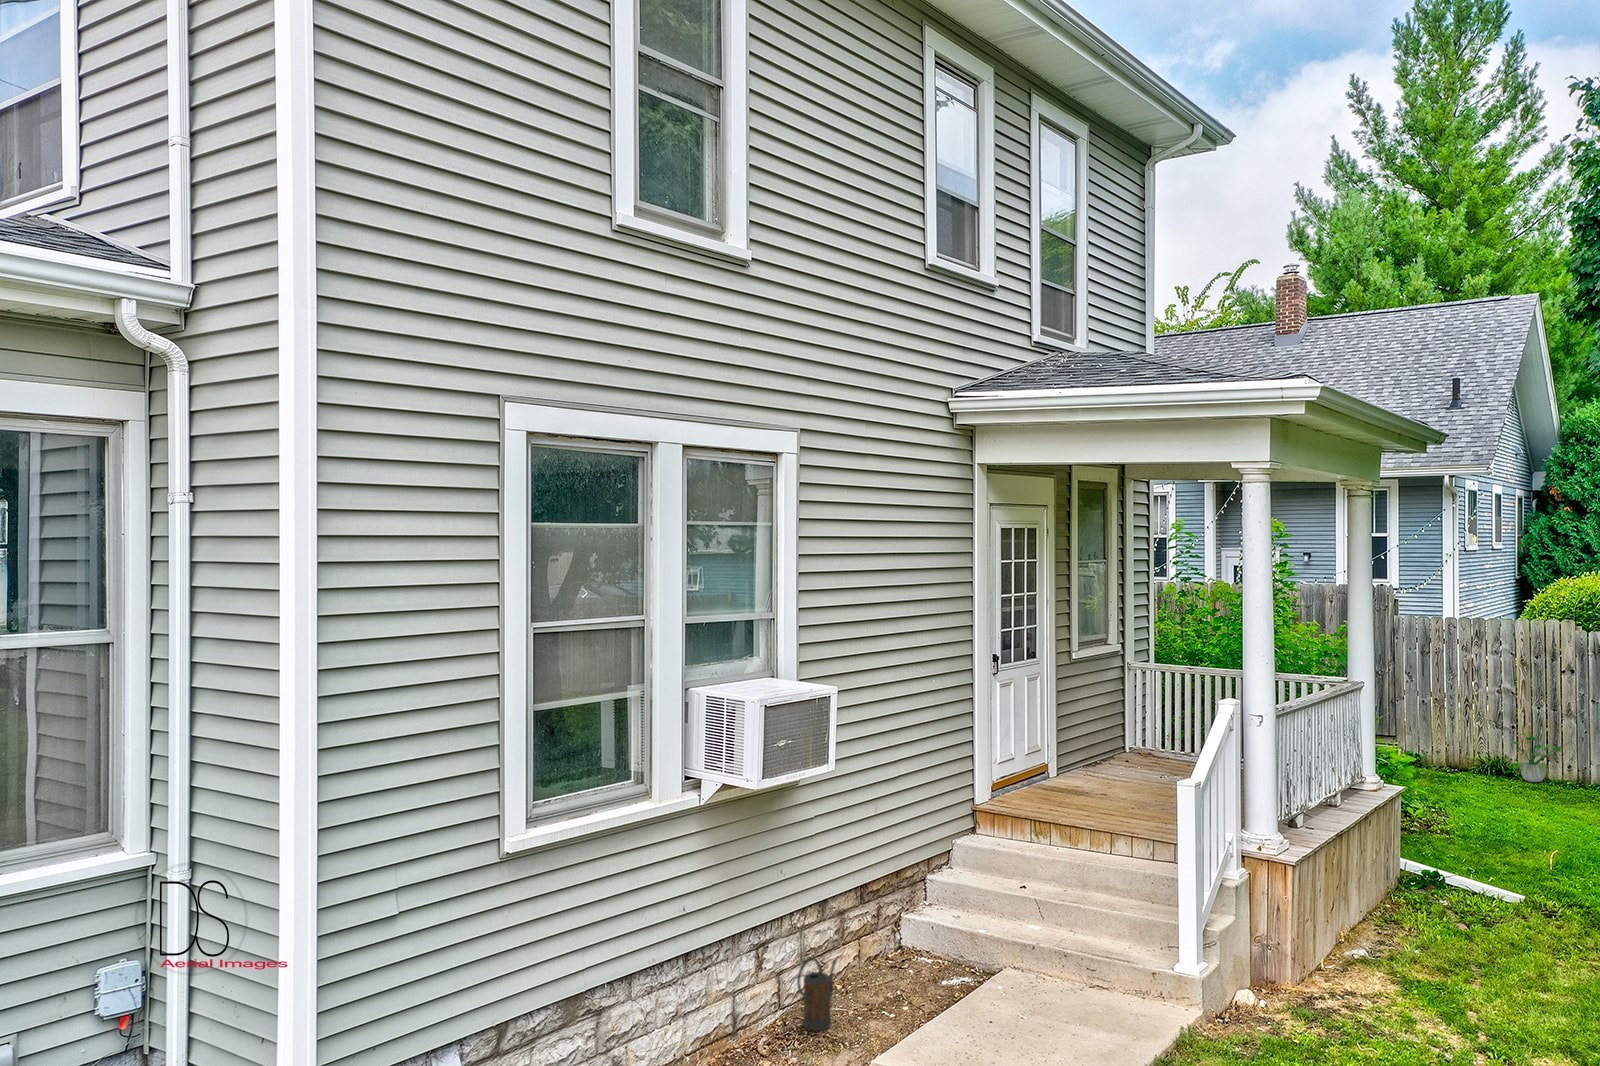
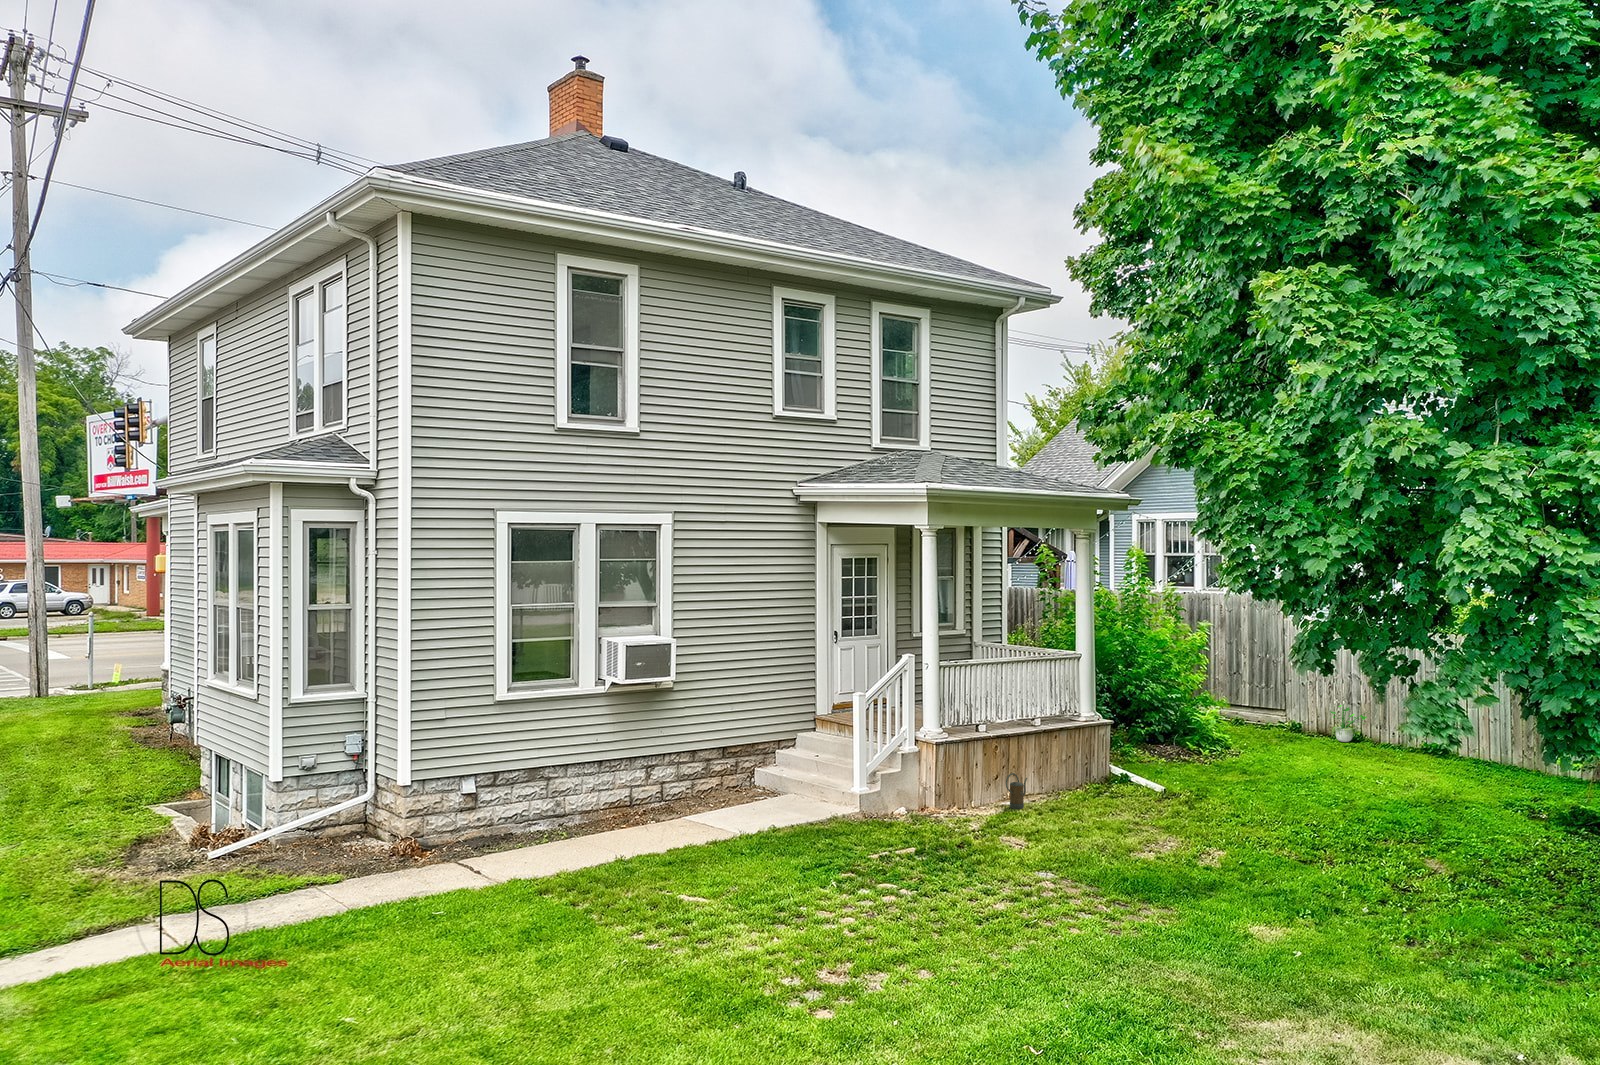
watering can: present [797,957,837,1031] -> present [1006,773,1027,809]

